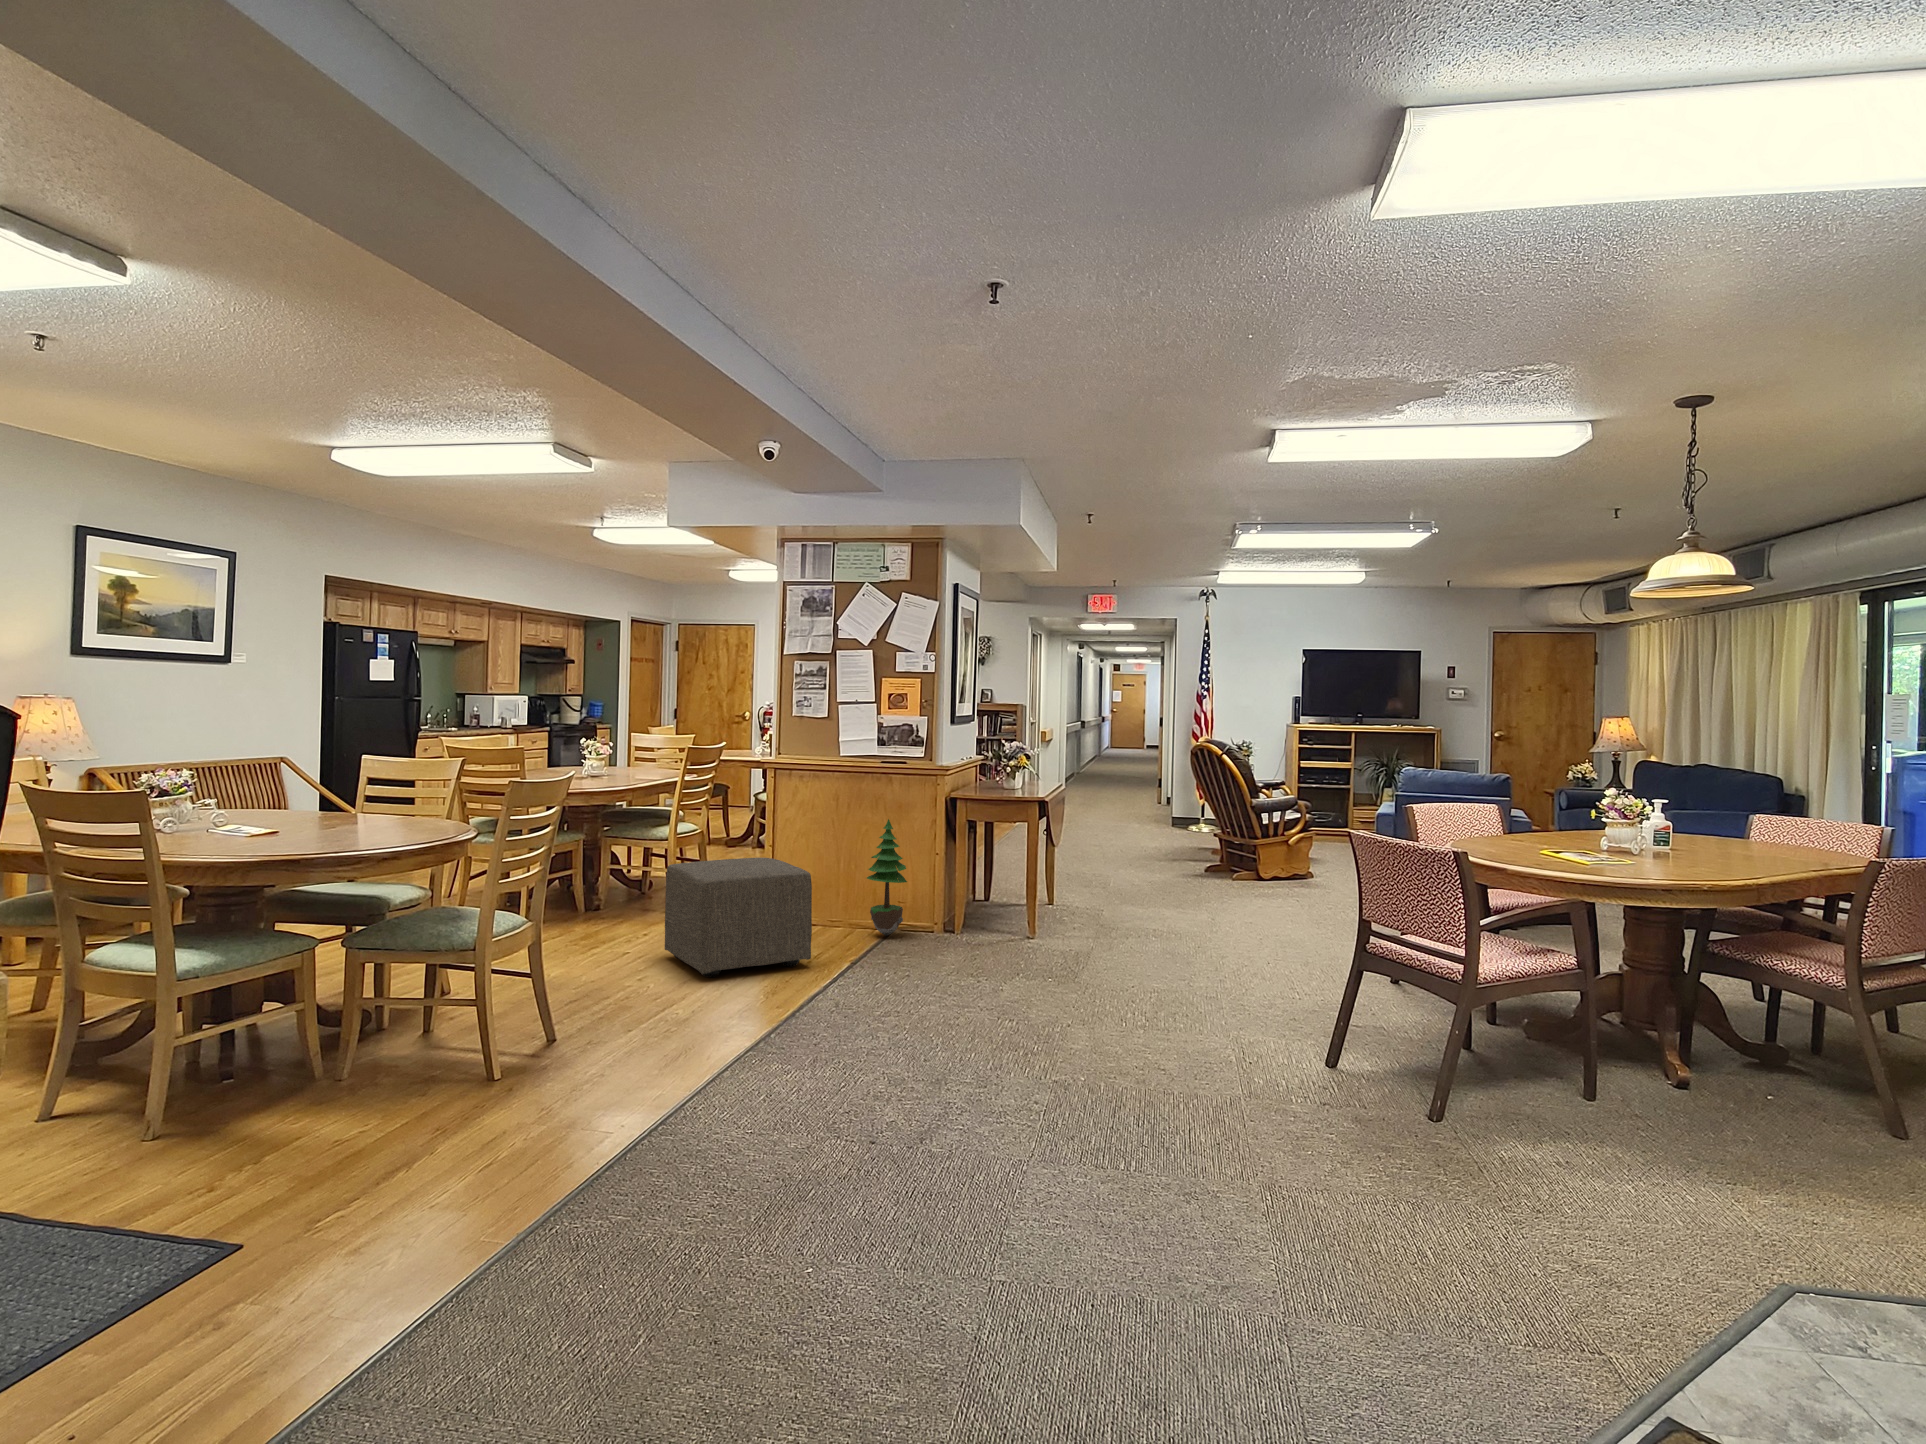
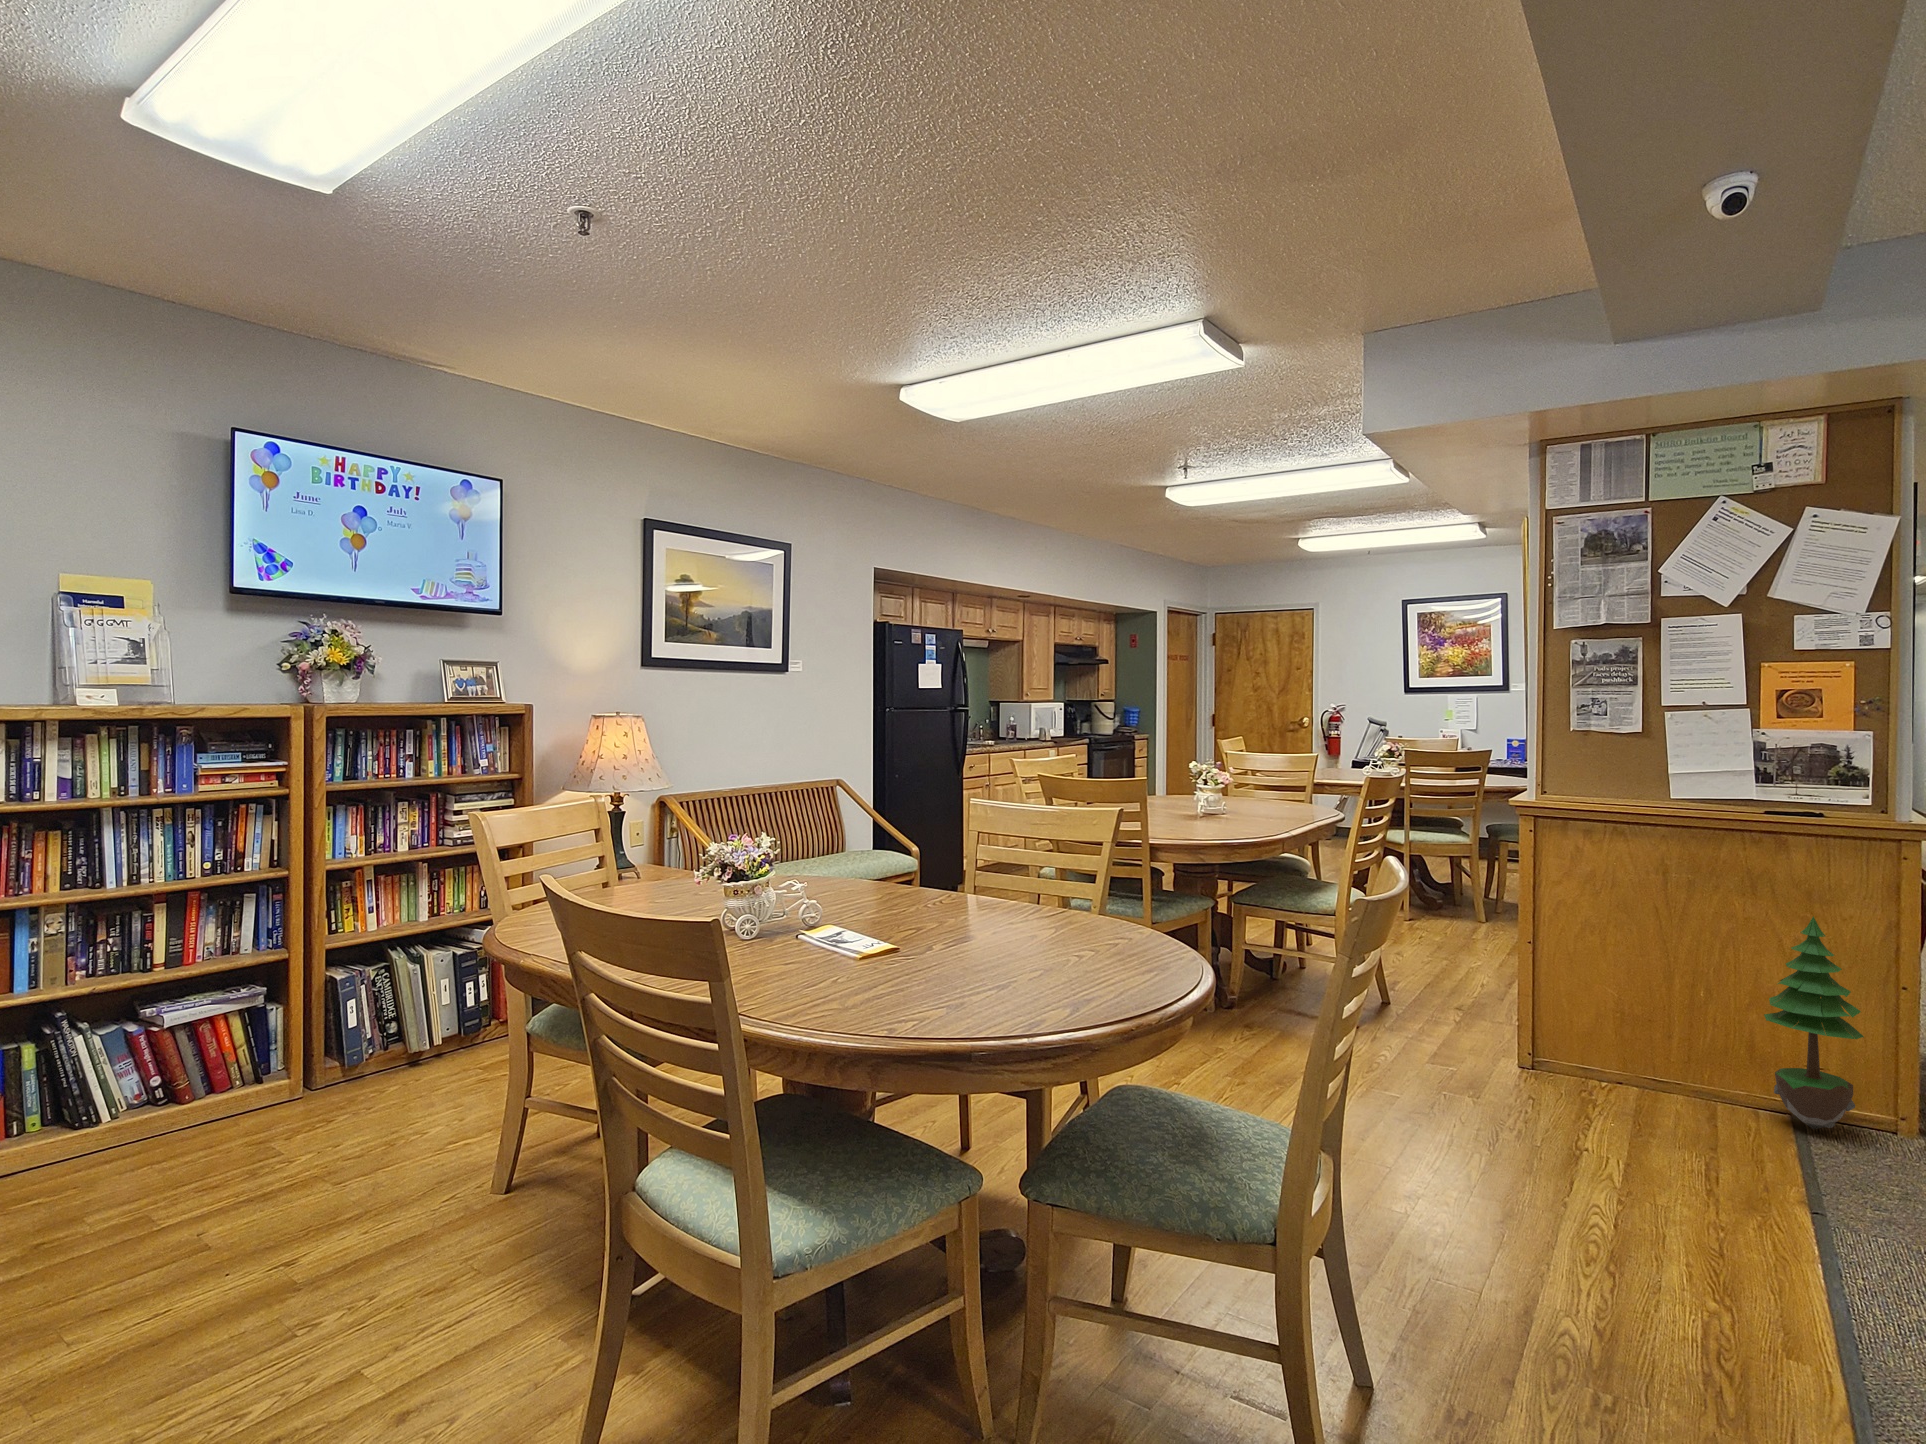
ottoman: present [665,858,812,977] -> none [1426,976,1754,1214]

